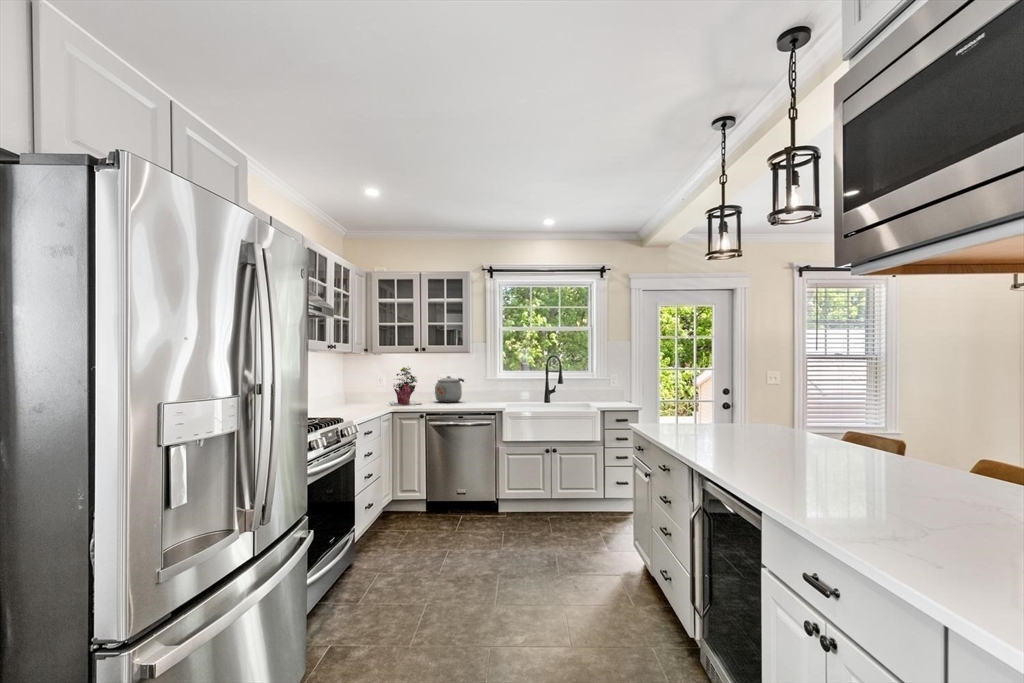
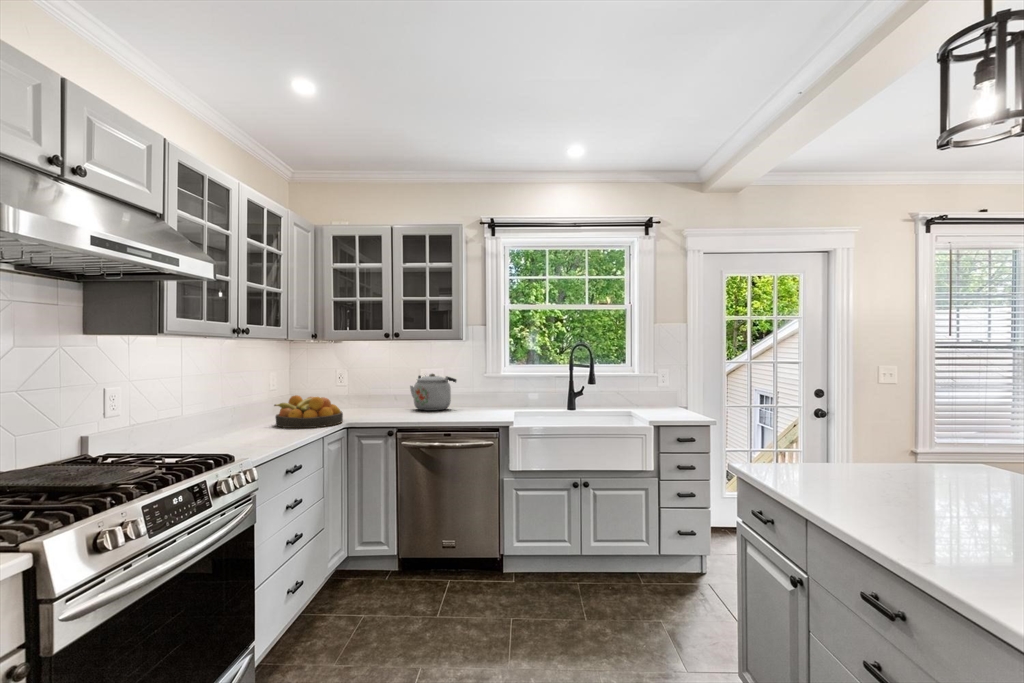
potted plant: present [389,367,422,406] -> none [348,359,393,417]
fruit bowl: none [345,390,390,411] -> present [274,395,343,428]

